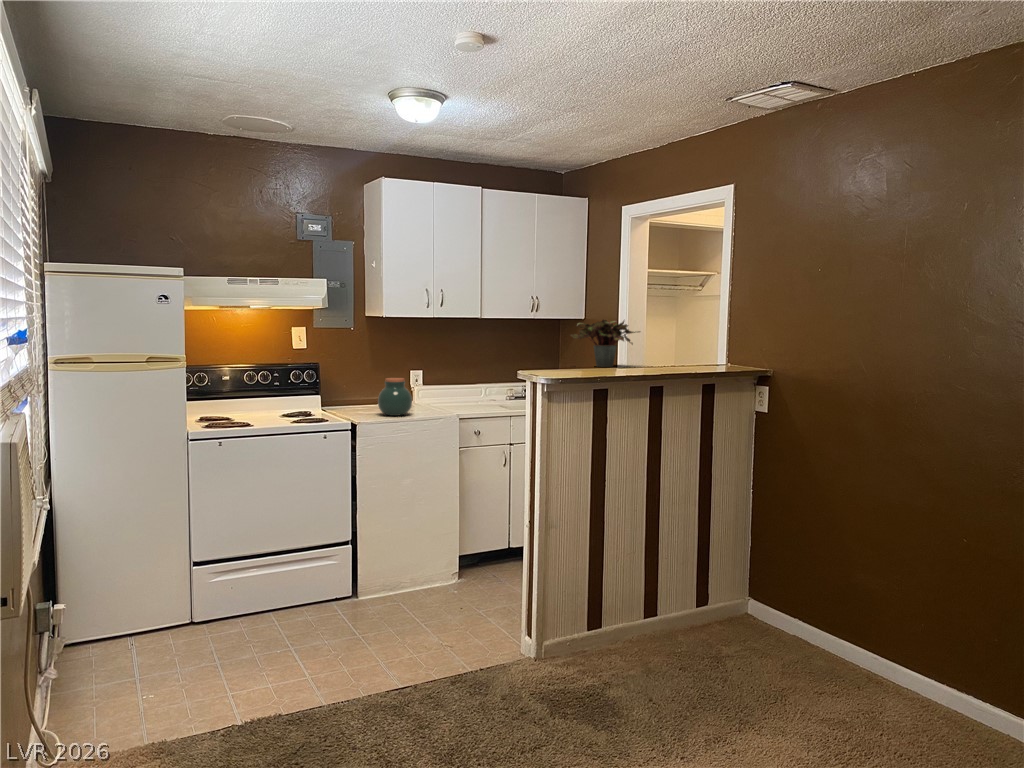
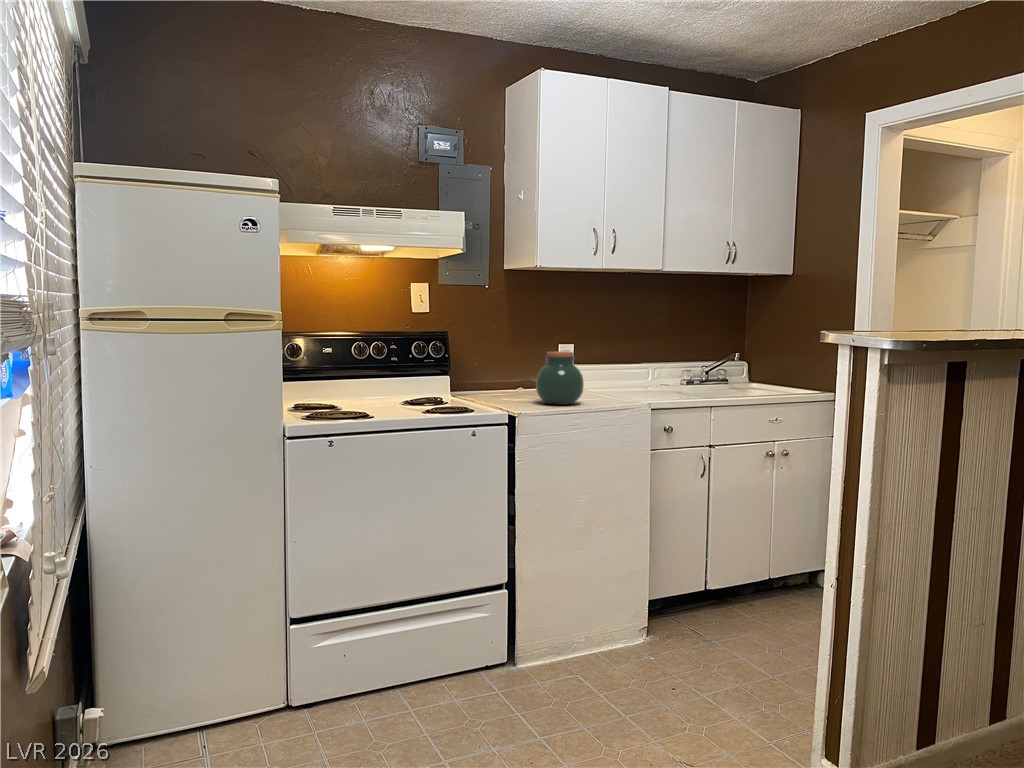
potted plant: present [571,320,640,367] -> none [853,256,968,331]

